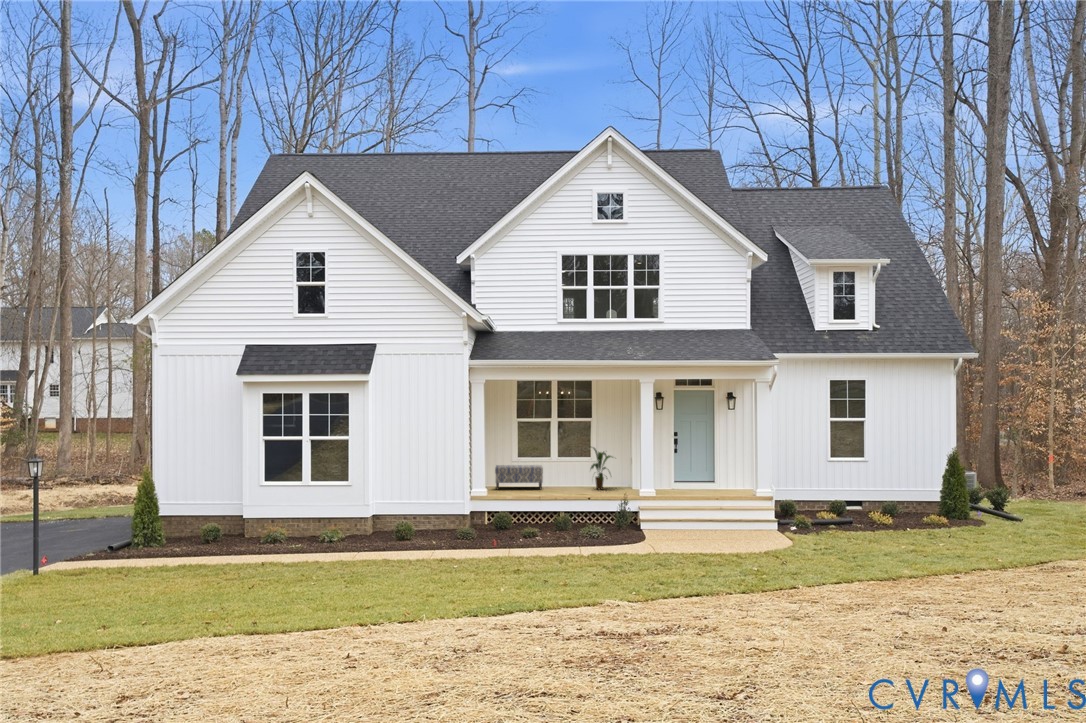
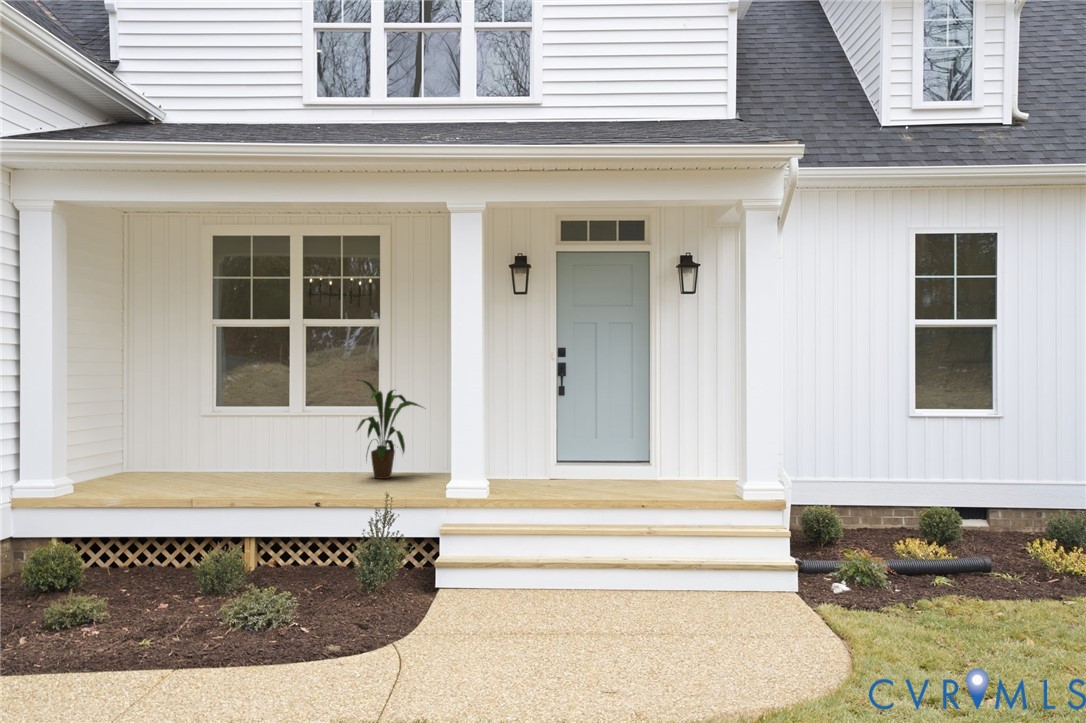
bench: present [495,465,543,490] -> none [135,423,264,480]

